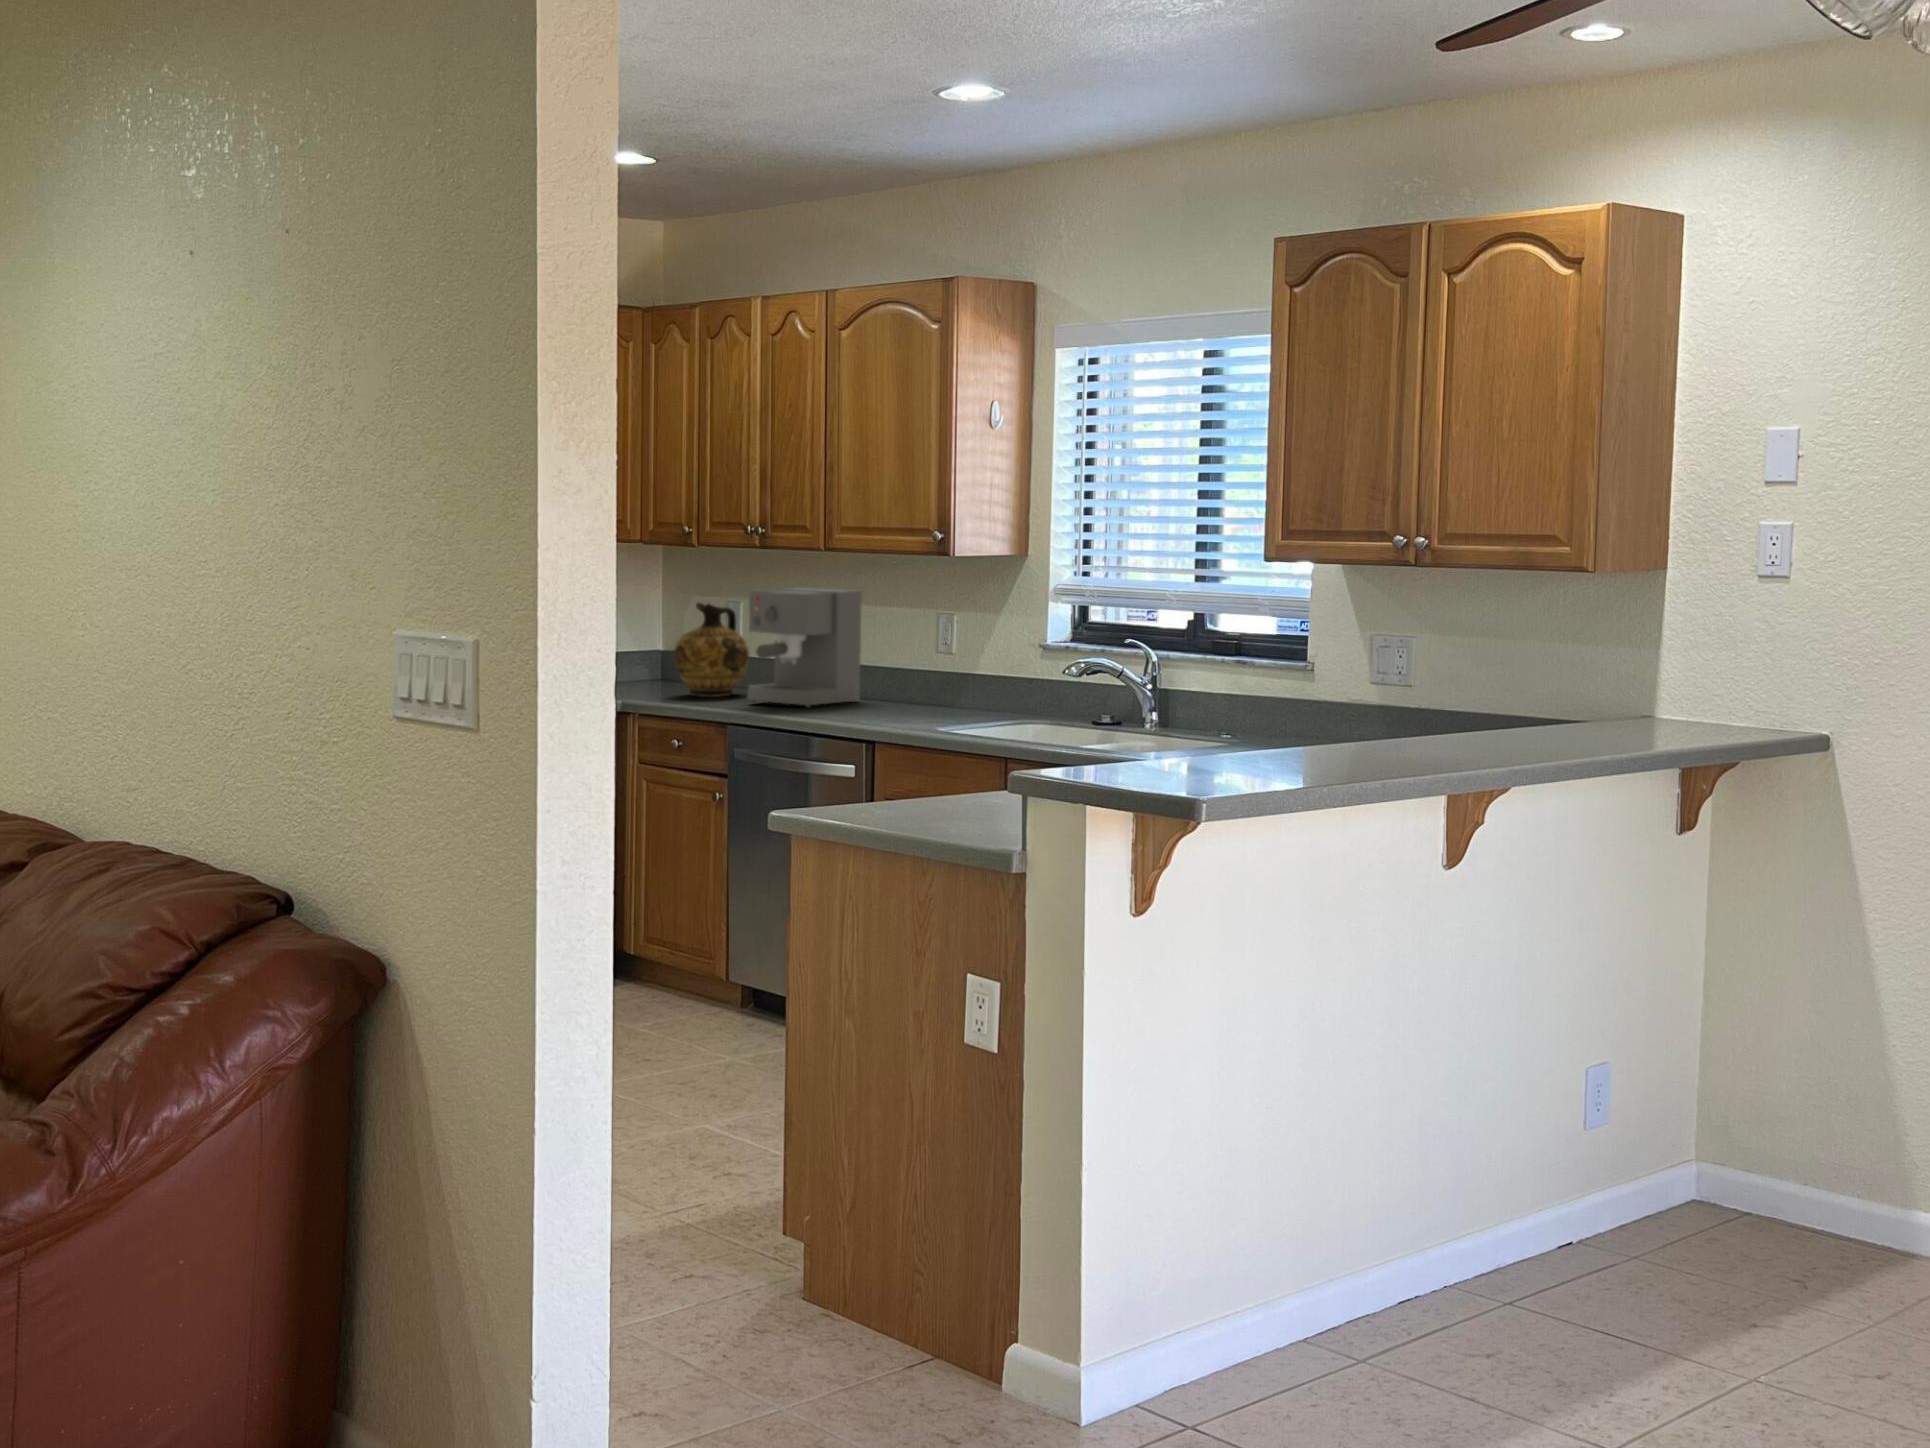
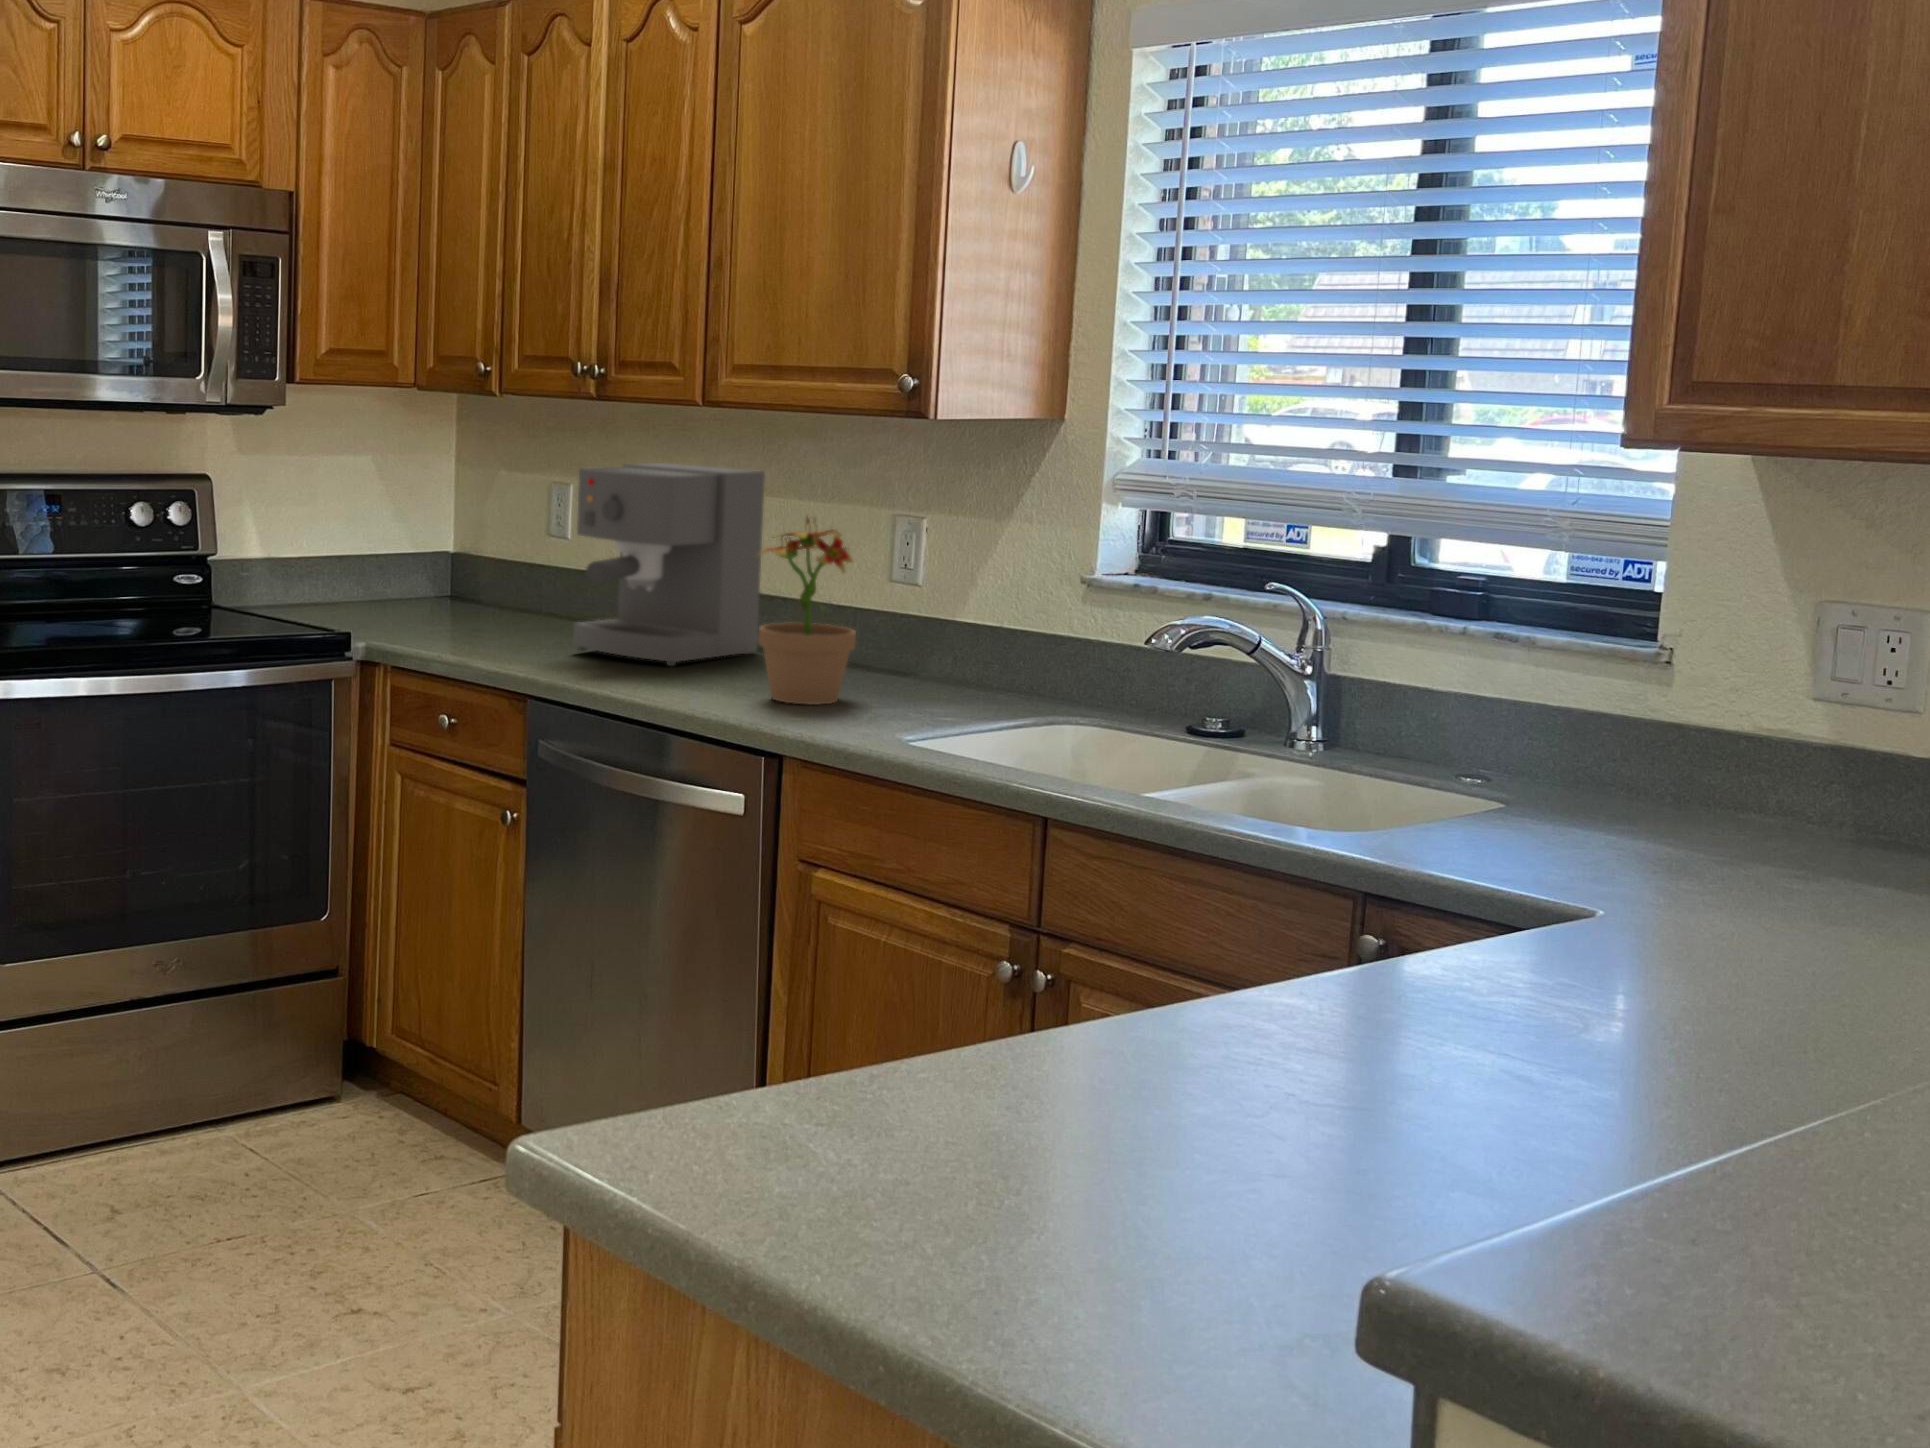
ceramic jug: present [674,603,749,697] -> none [461,483,581,634]
potted plant: none [855,612,914,720] -> present [754,518,856,704]

